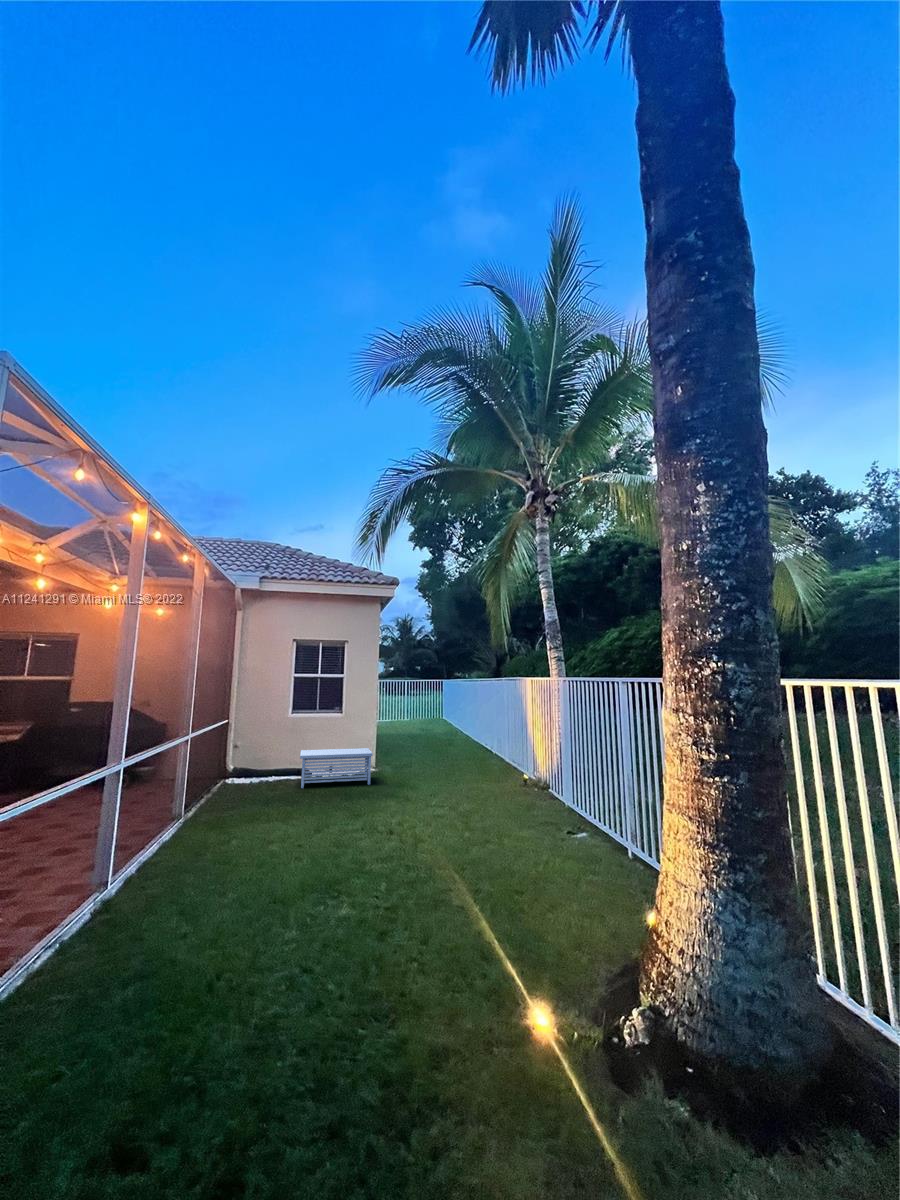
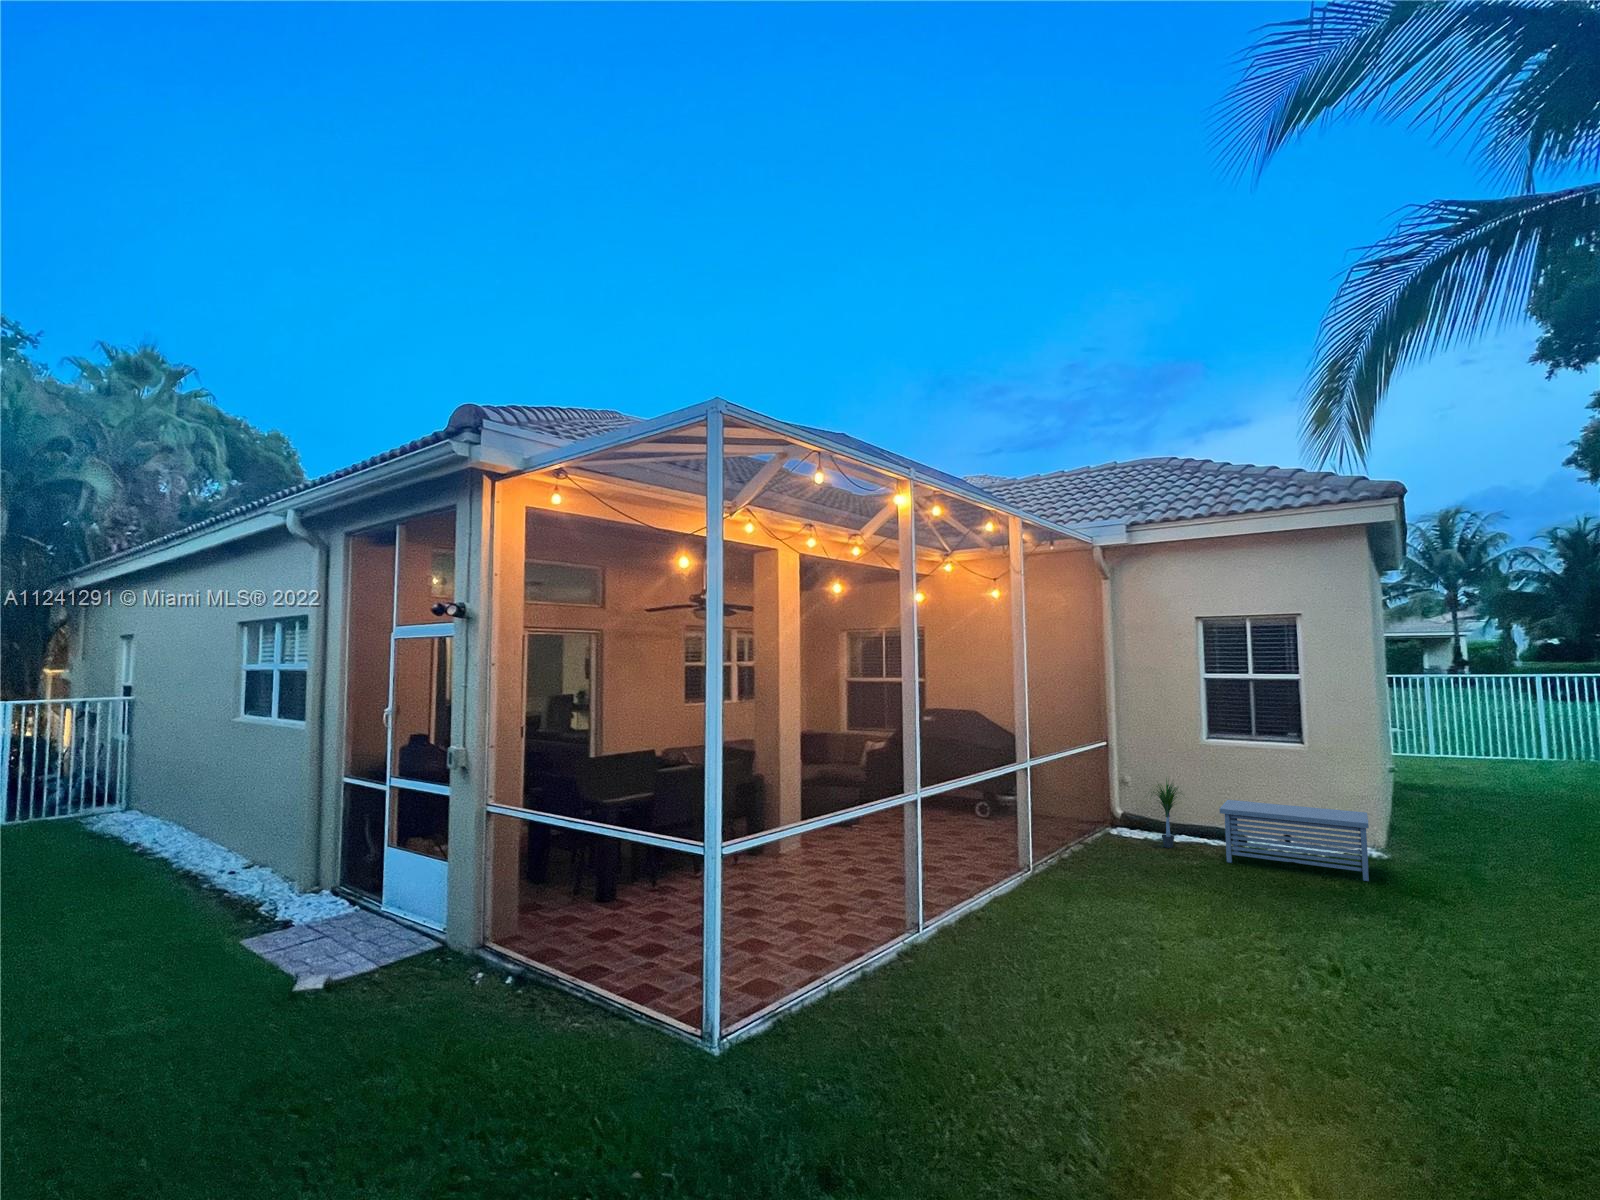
potted plant: none [250,738,282,786] -> present [1151,780,1178,848]

